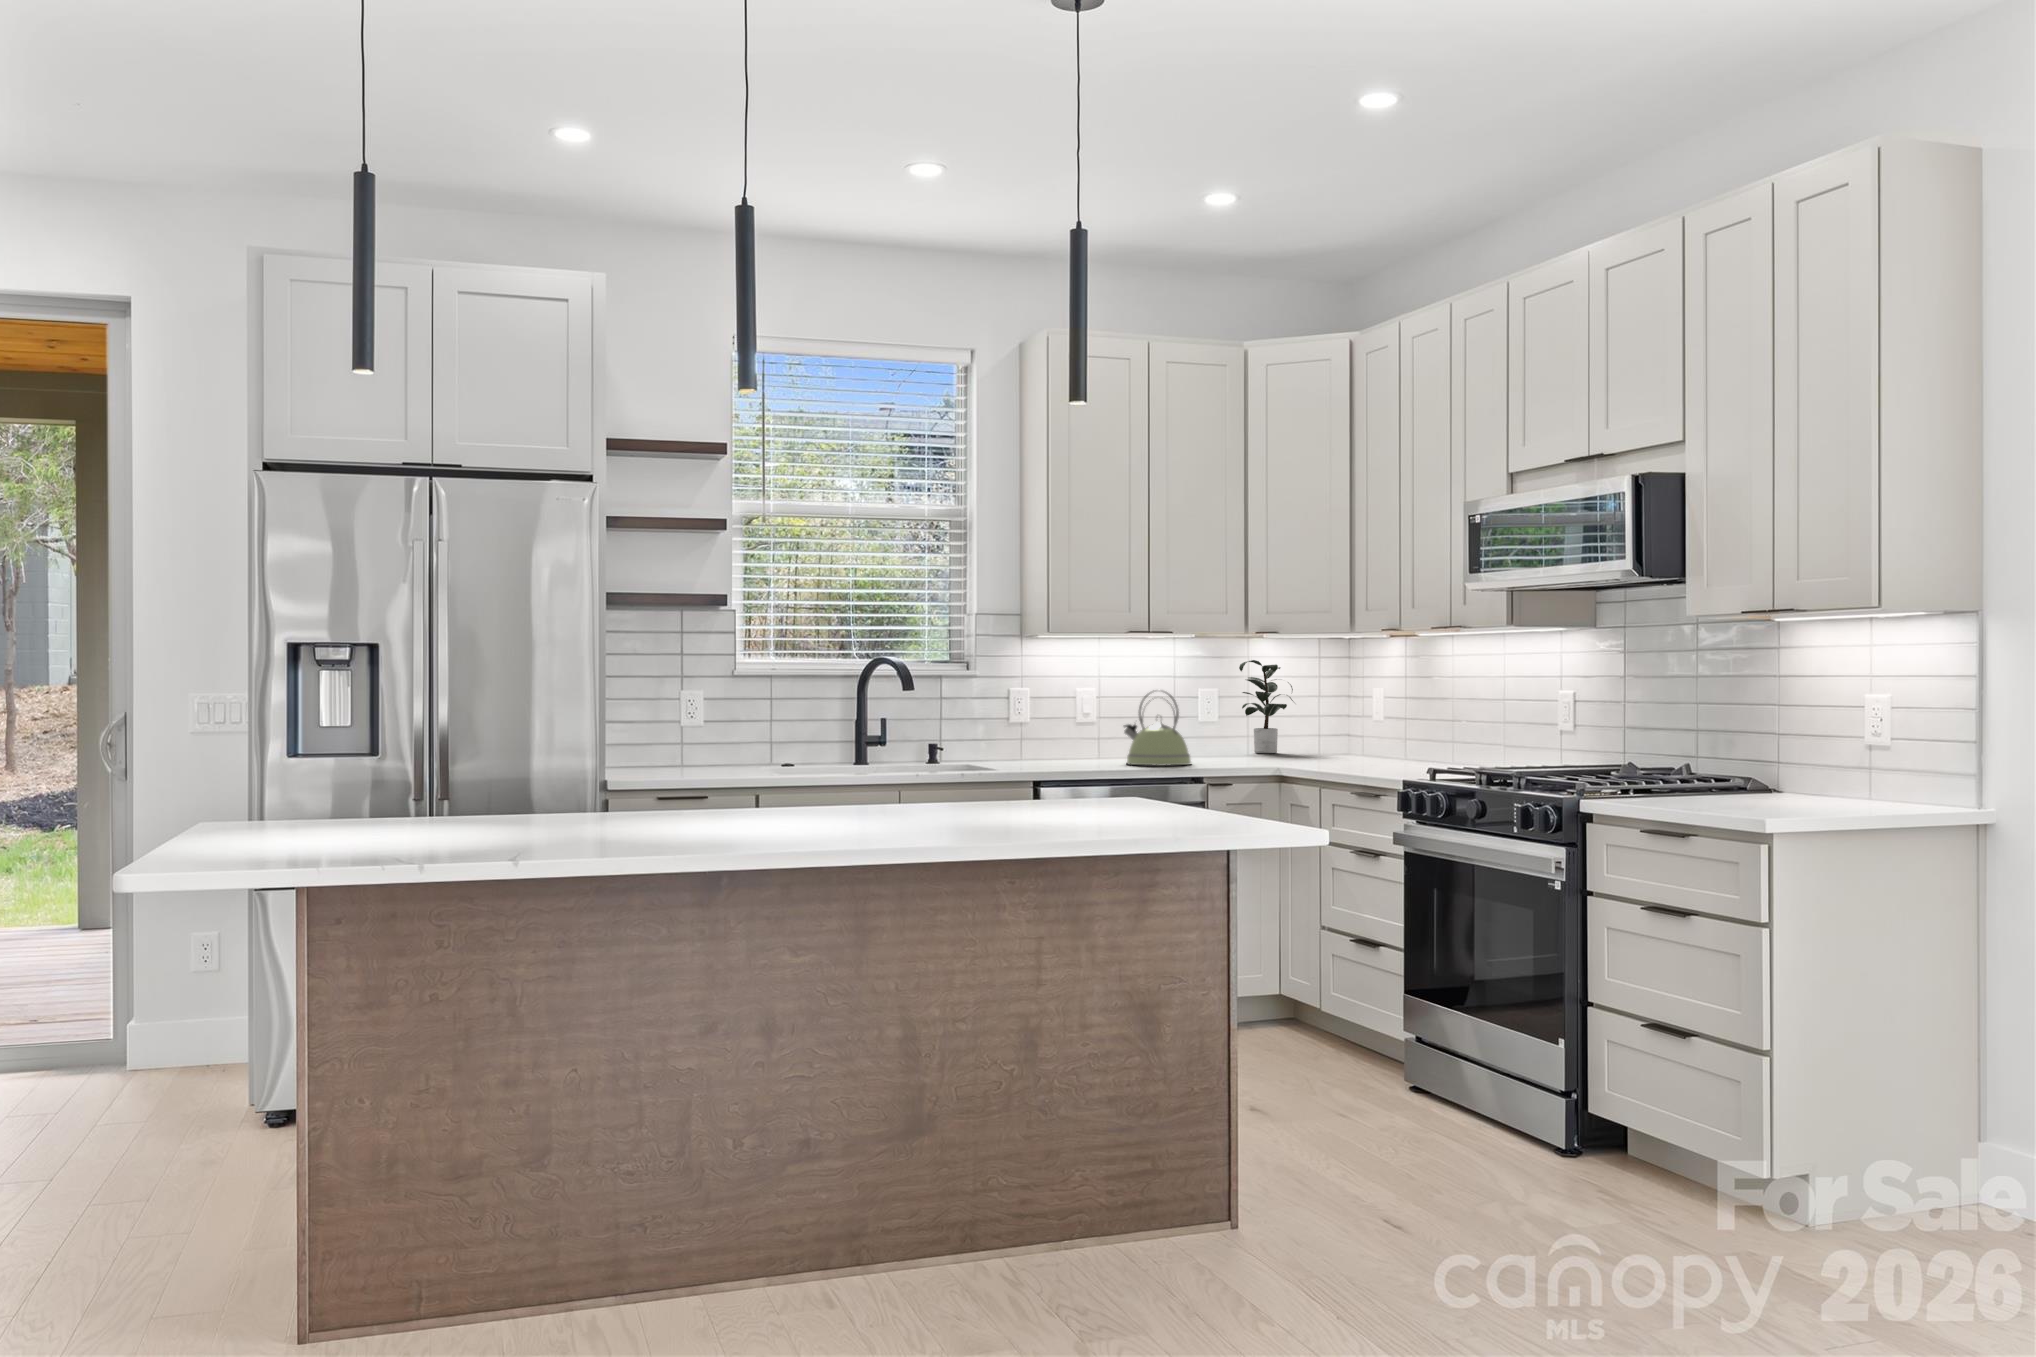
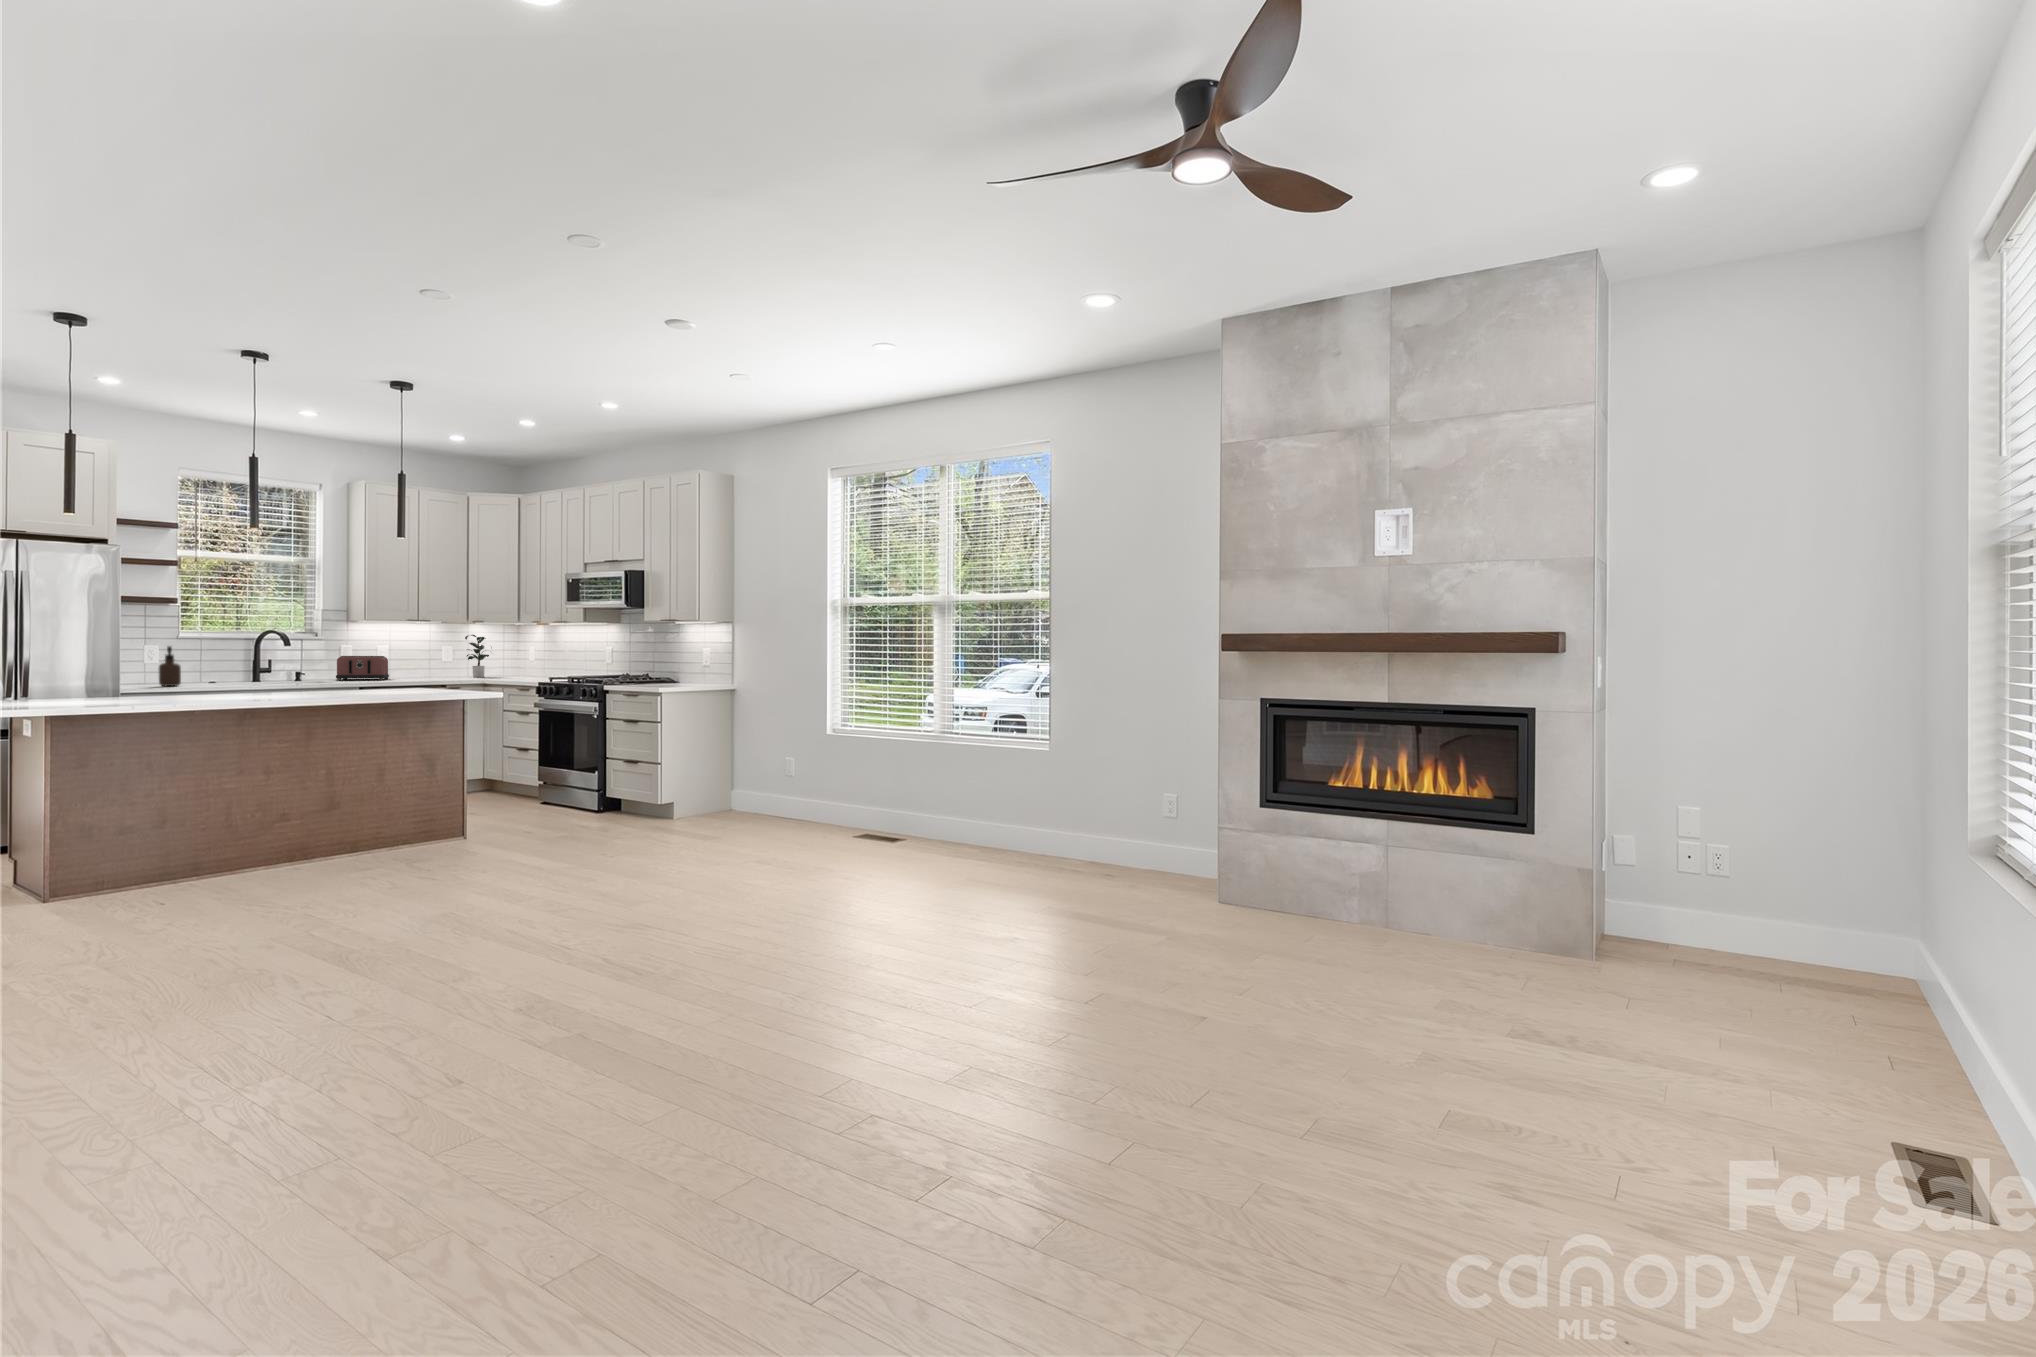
kettle: present [1124,690,1191,766] -> none [407,647,442,680]
soap dispenser: none [669,696,705,779] -> present [159,646,181,686]
toaster: none [995,709,1095,761] -> present [336,656,389,680]

